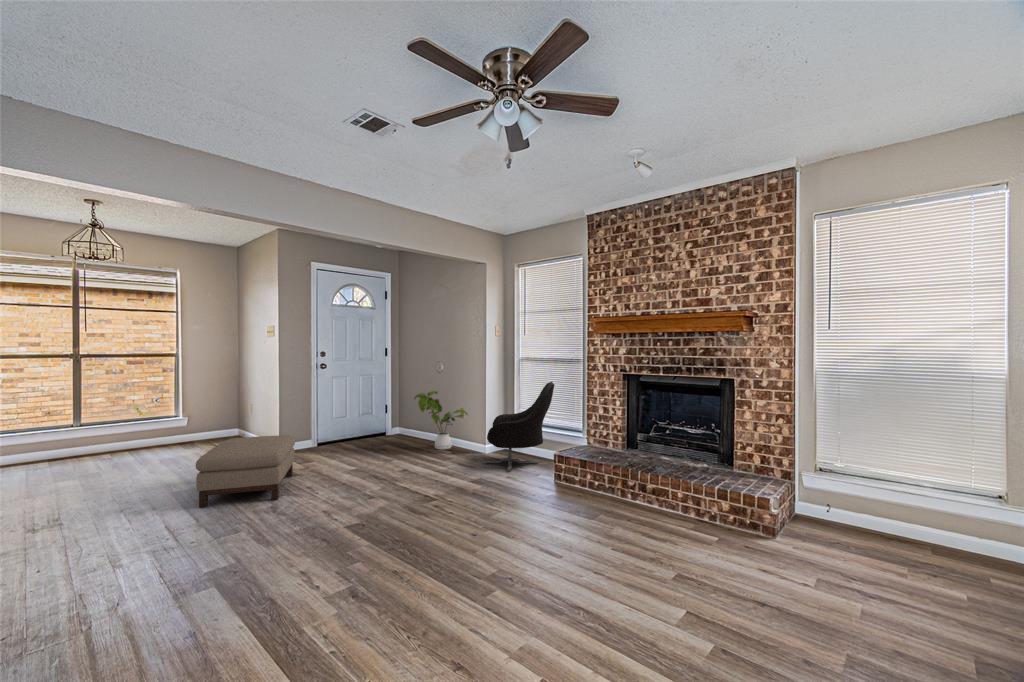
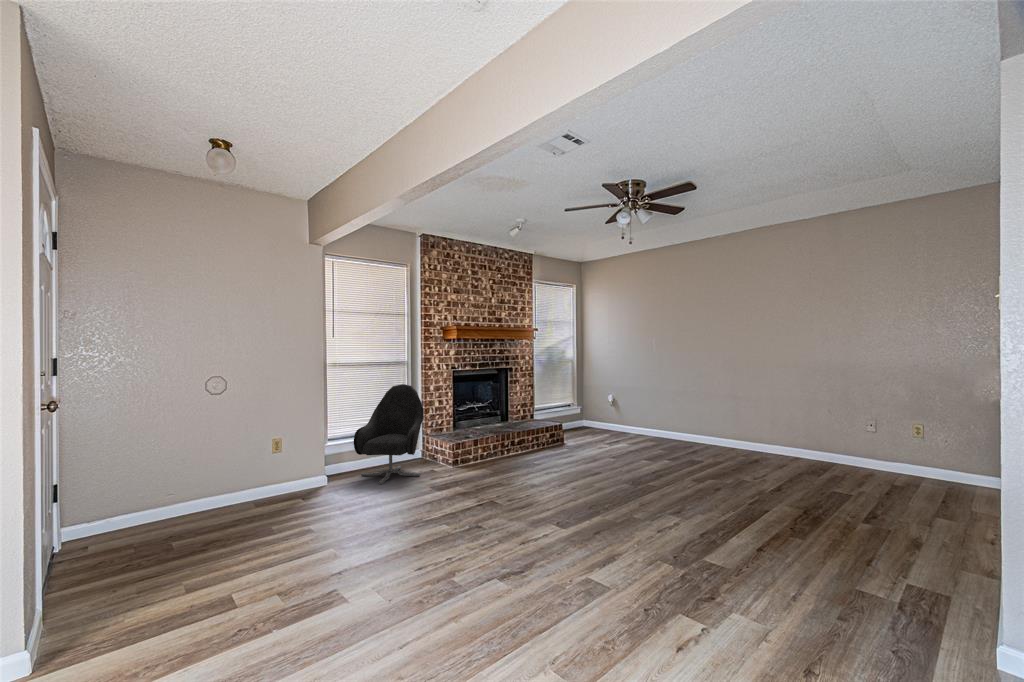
house plant: present [414,391,468,450] -> none [229,418,316,507]
ottoman: present [196,435,295,507] -> none [320,501,500,651]

